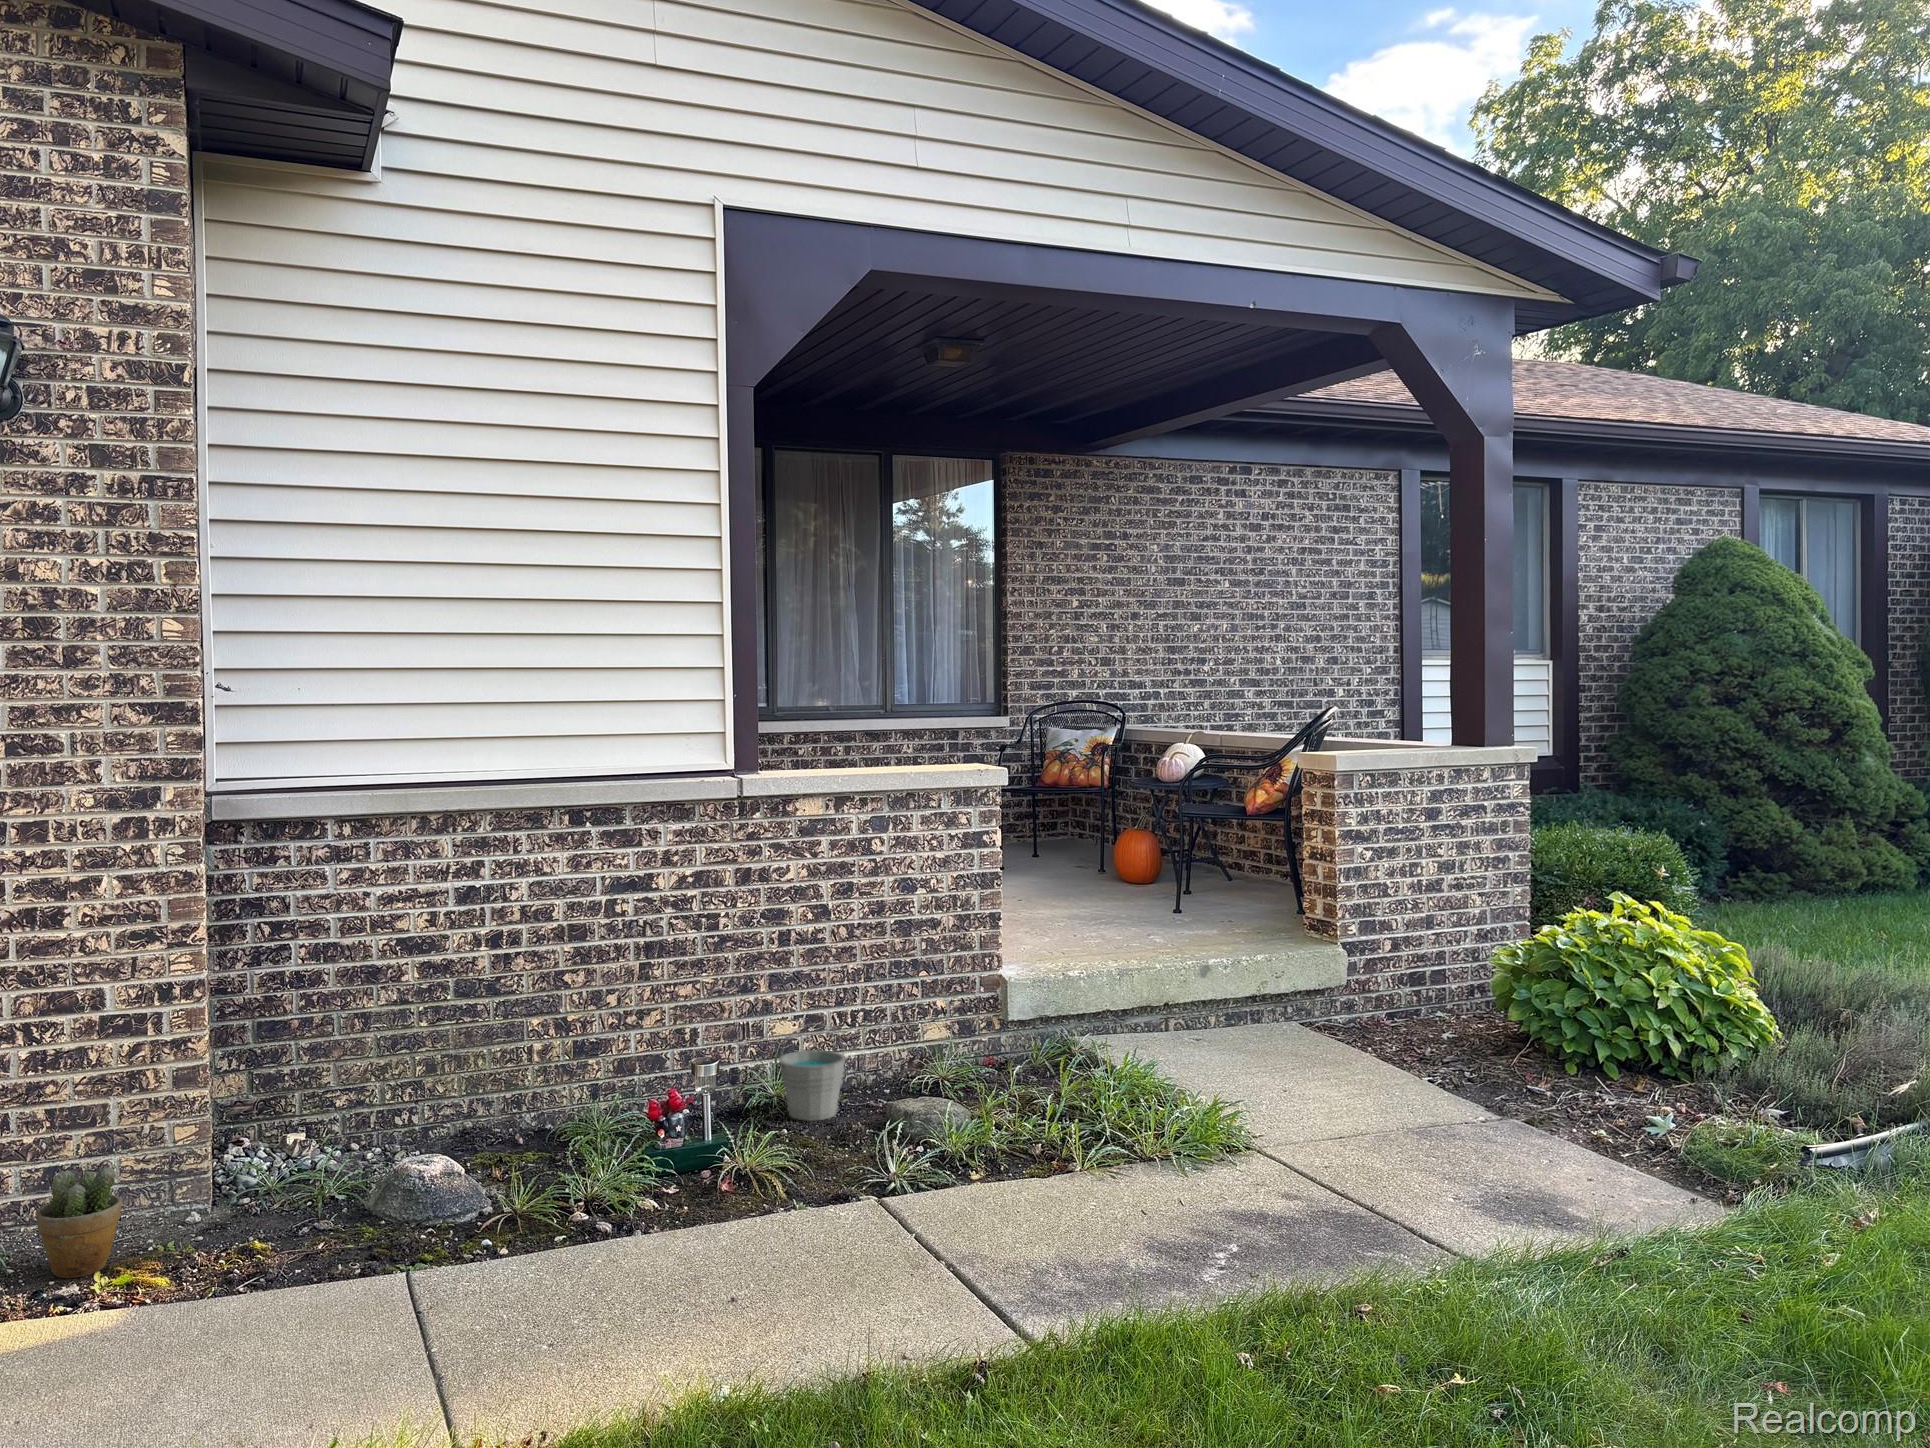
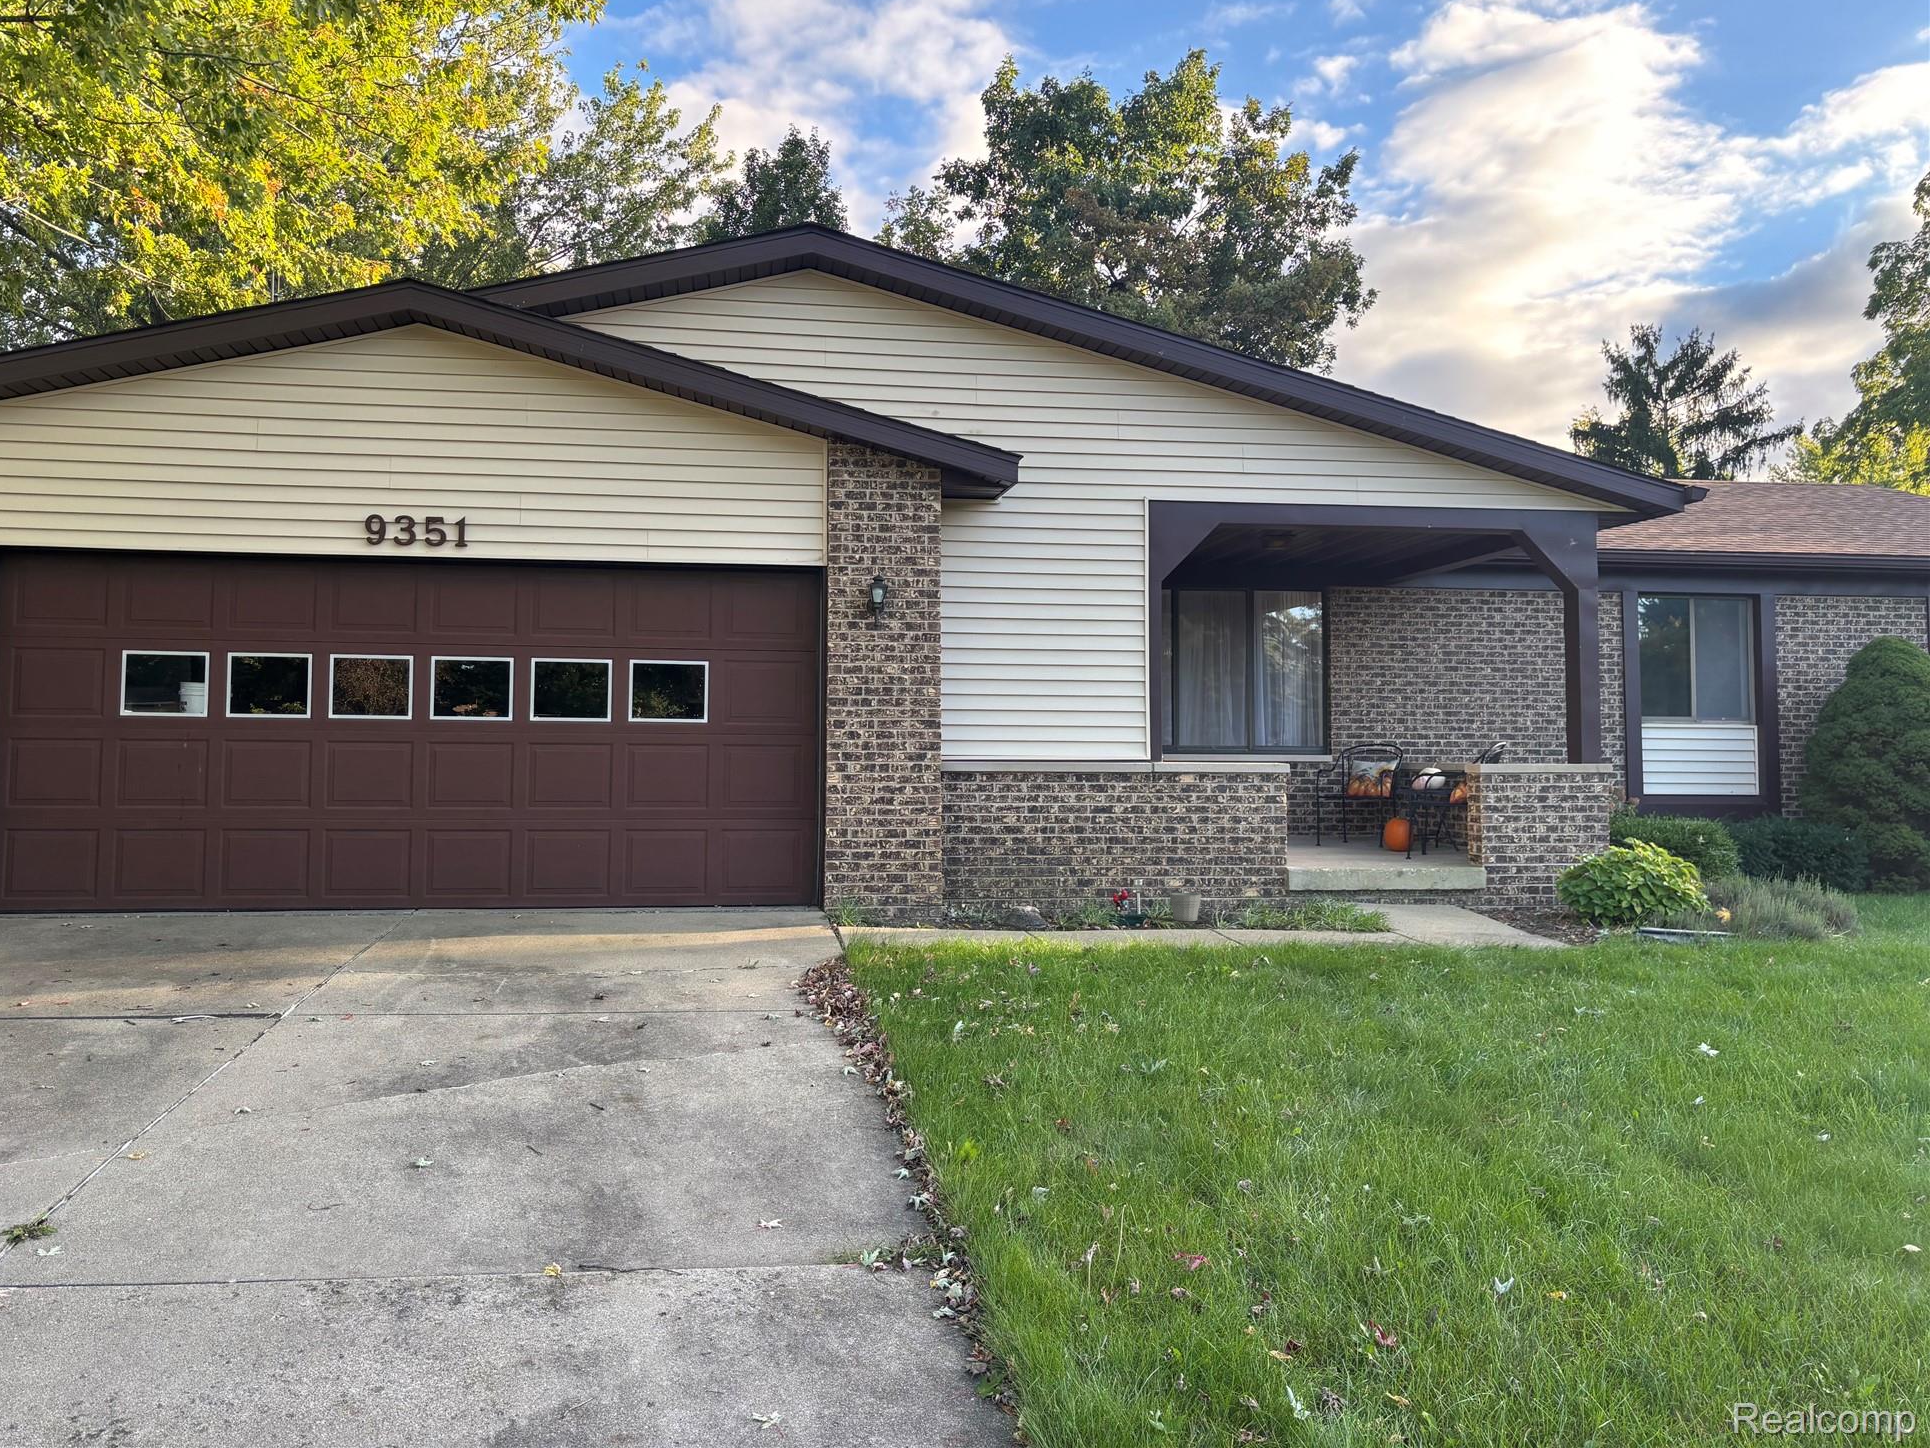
potted plant: present [36,1167,122,1278] -> none [893,892,920,930]

